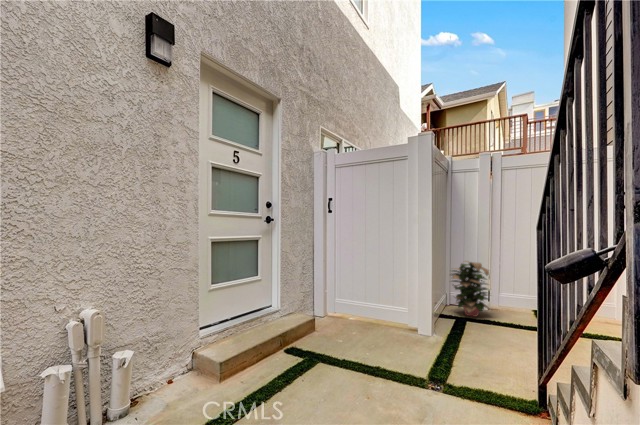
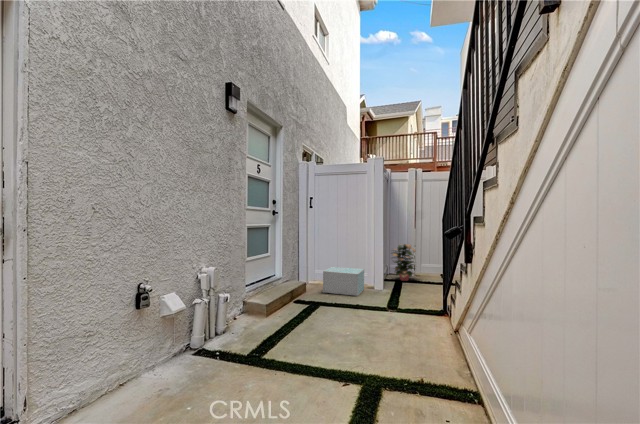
storage box: none [339,293,403,344] -> present [323,267,364,296]

